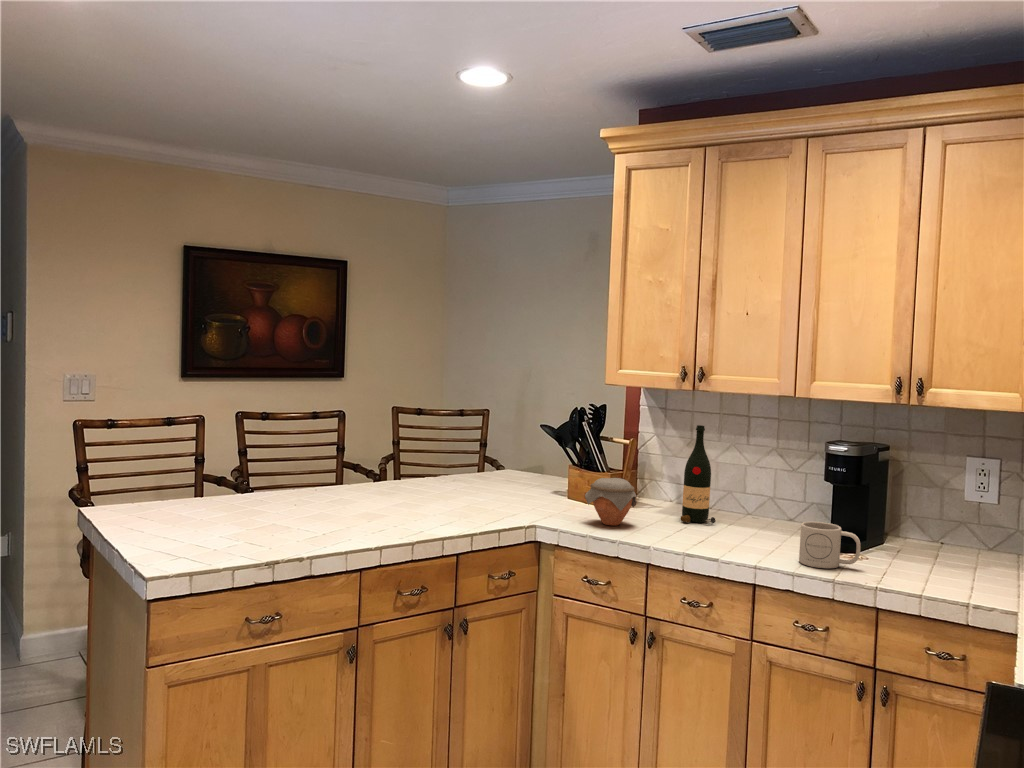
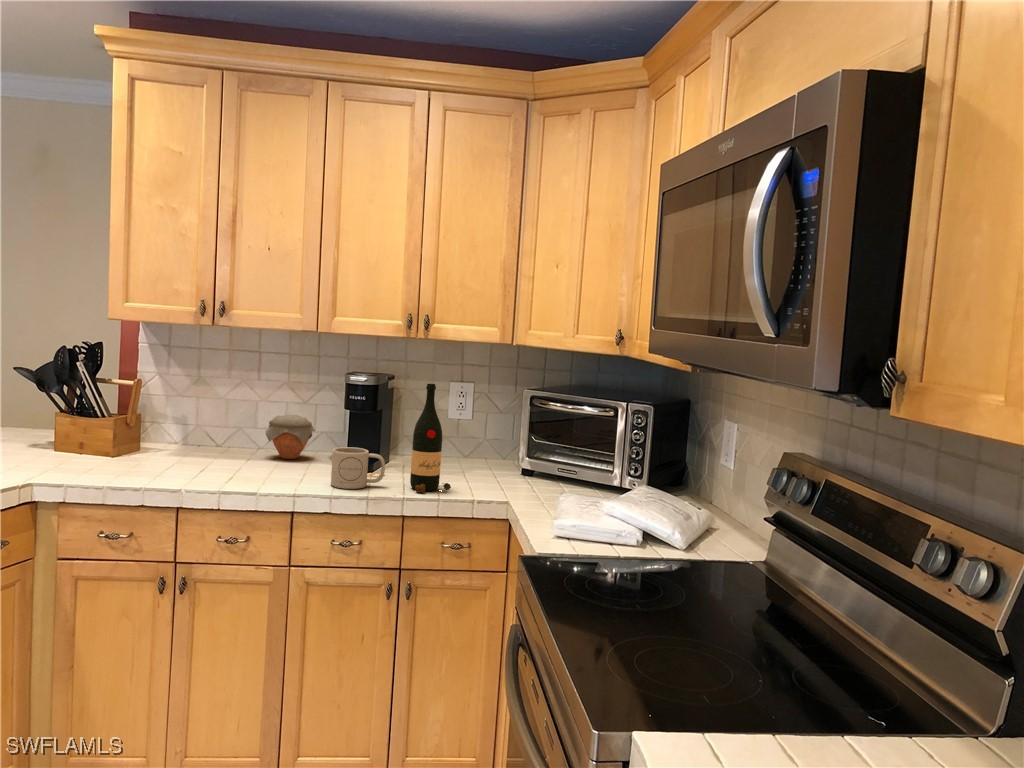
wine bottle: present [680,425,716,524] -> present [410,384,451,492]
jar: present [585,478,637,526] -> present [265,415,315,459]

